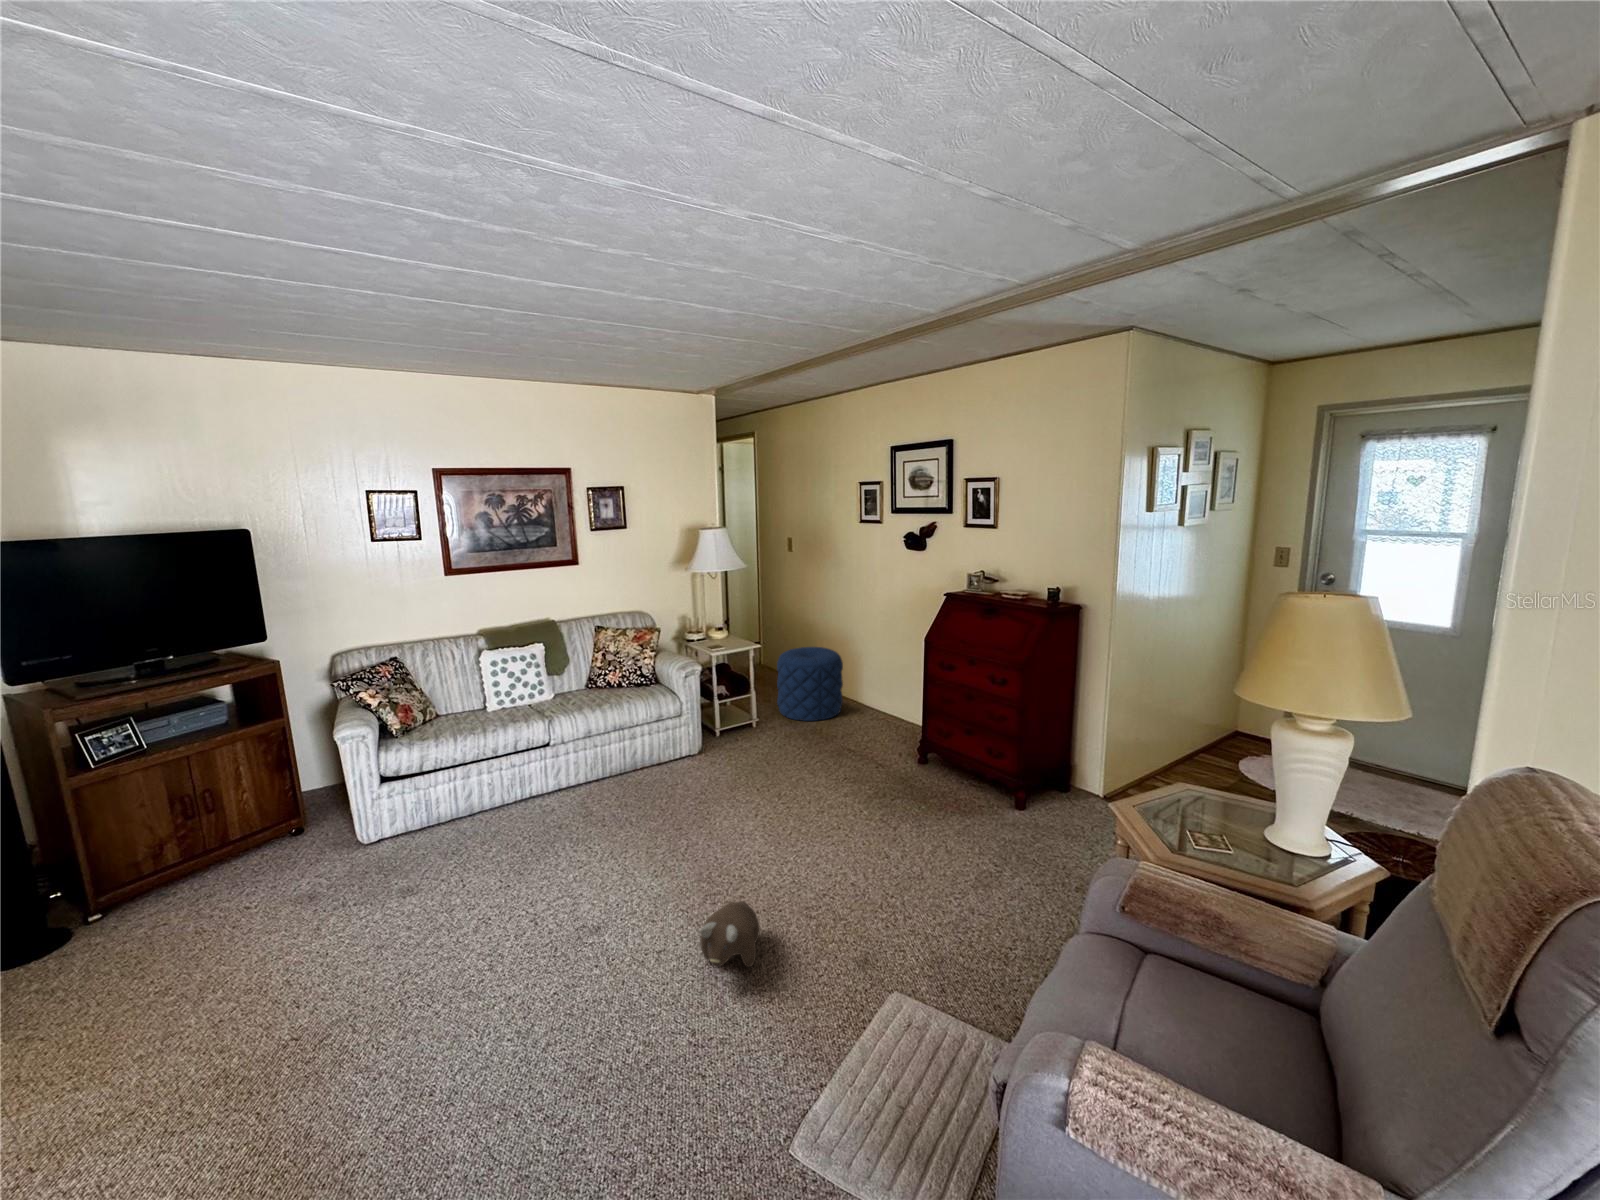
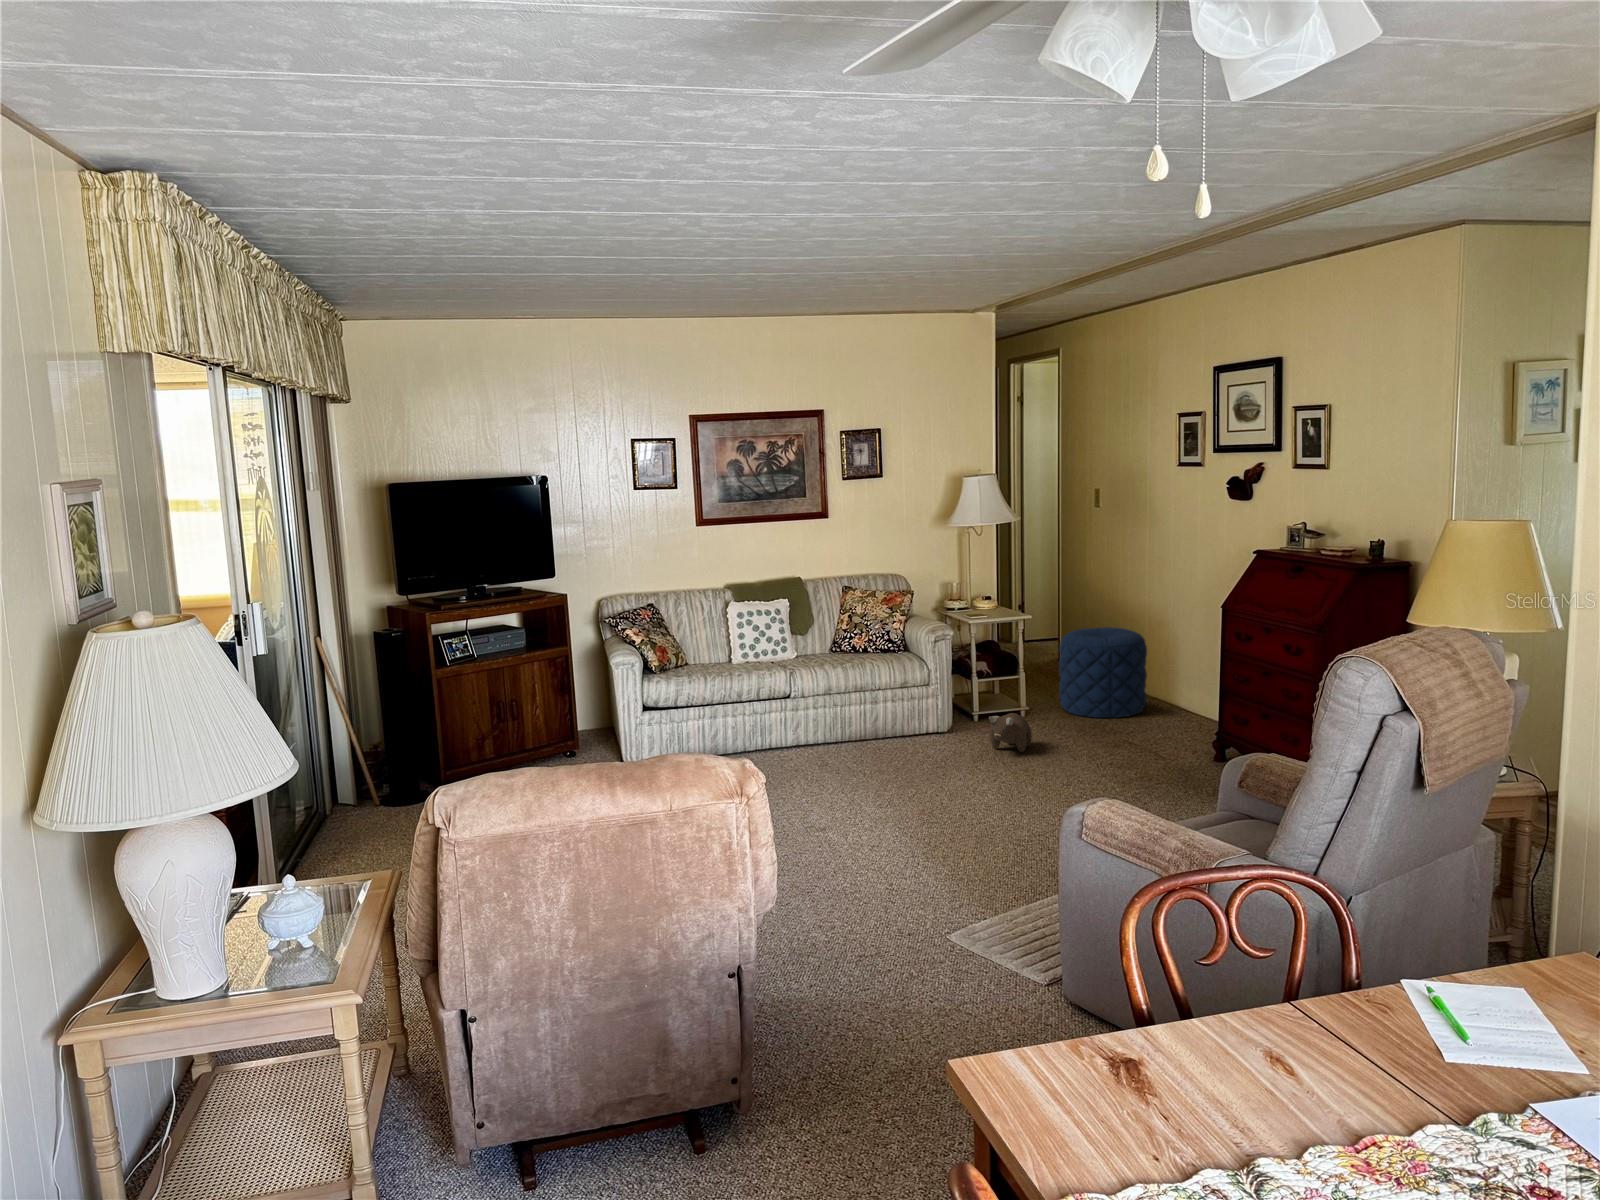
plush toy: present [700,901,760,967] -> present [989,713,1032,752]

